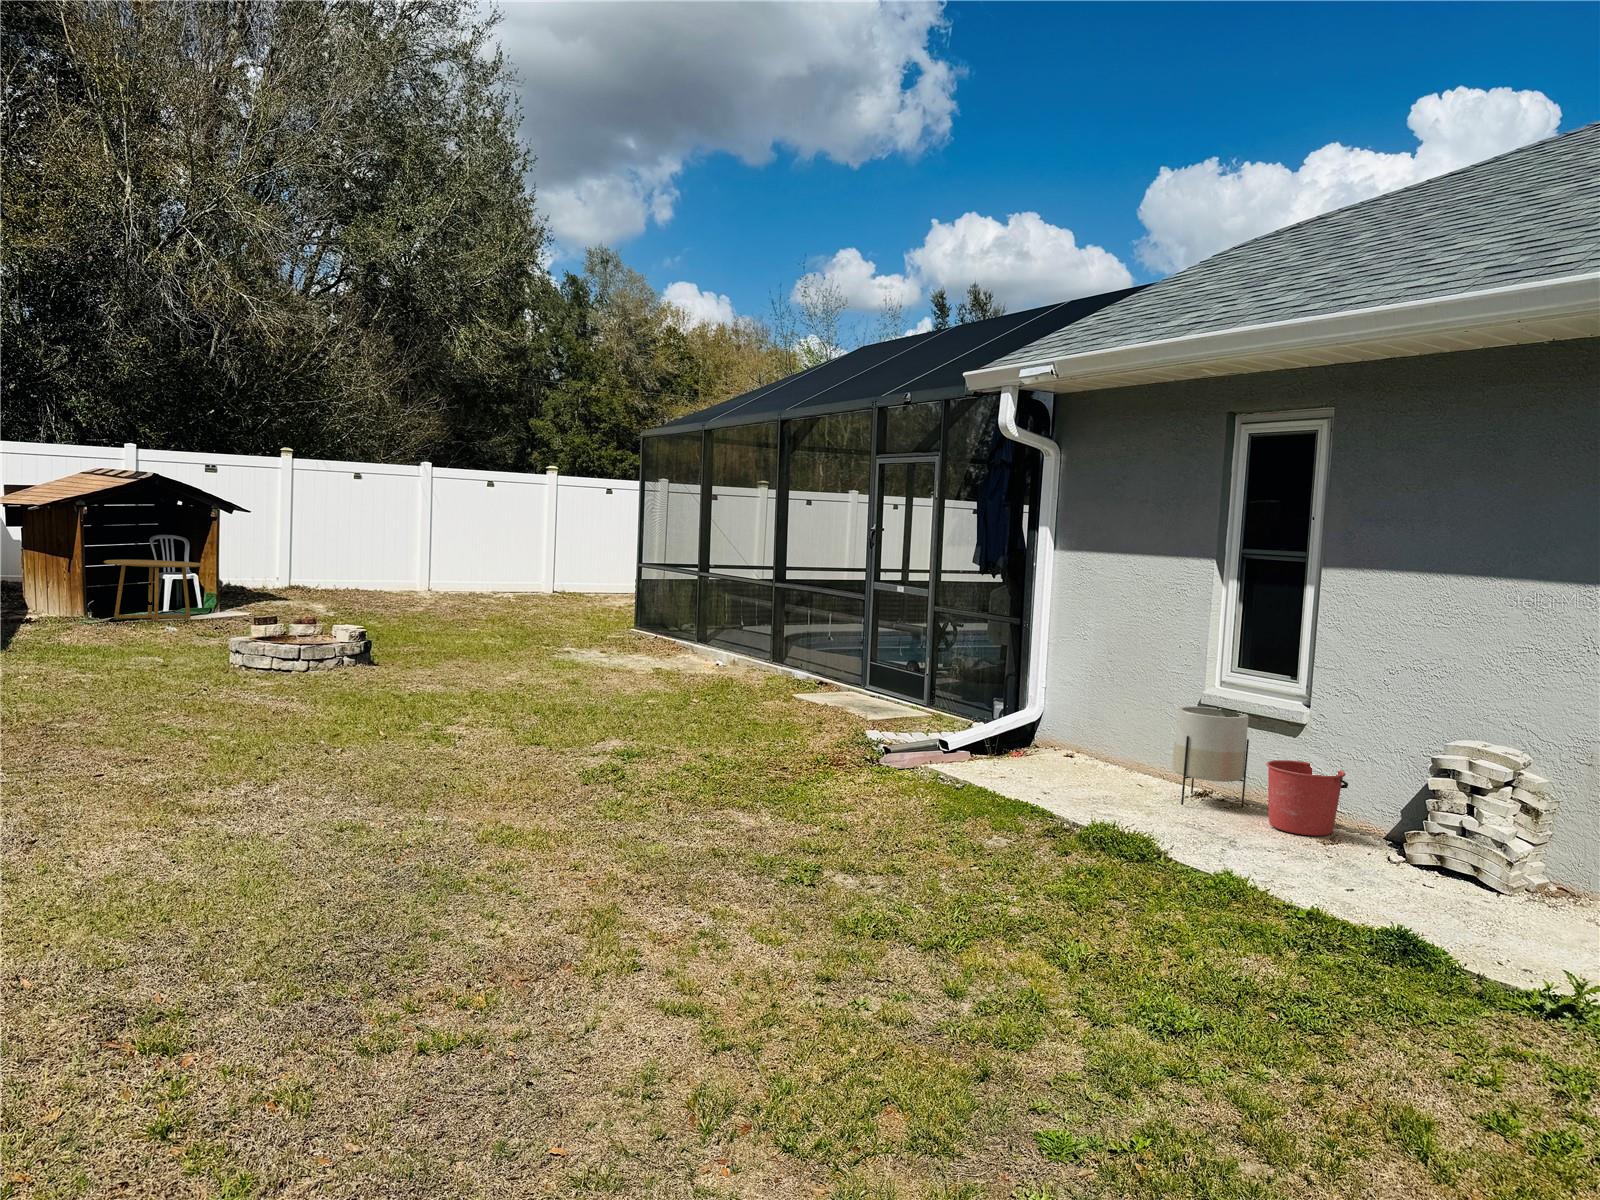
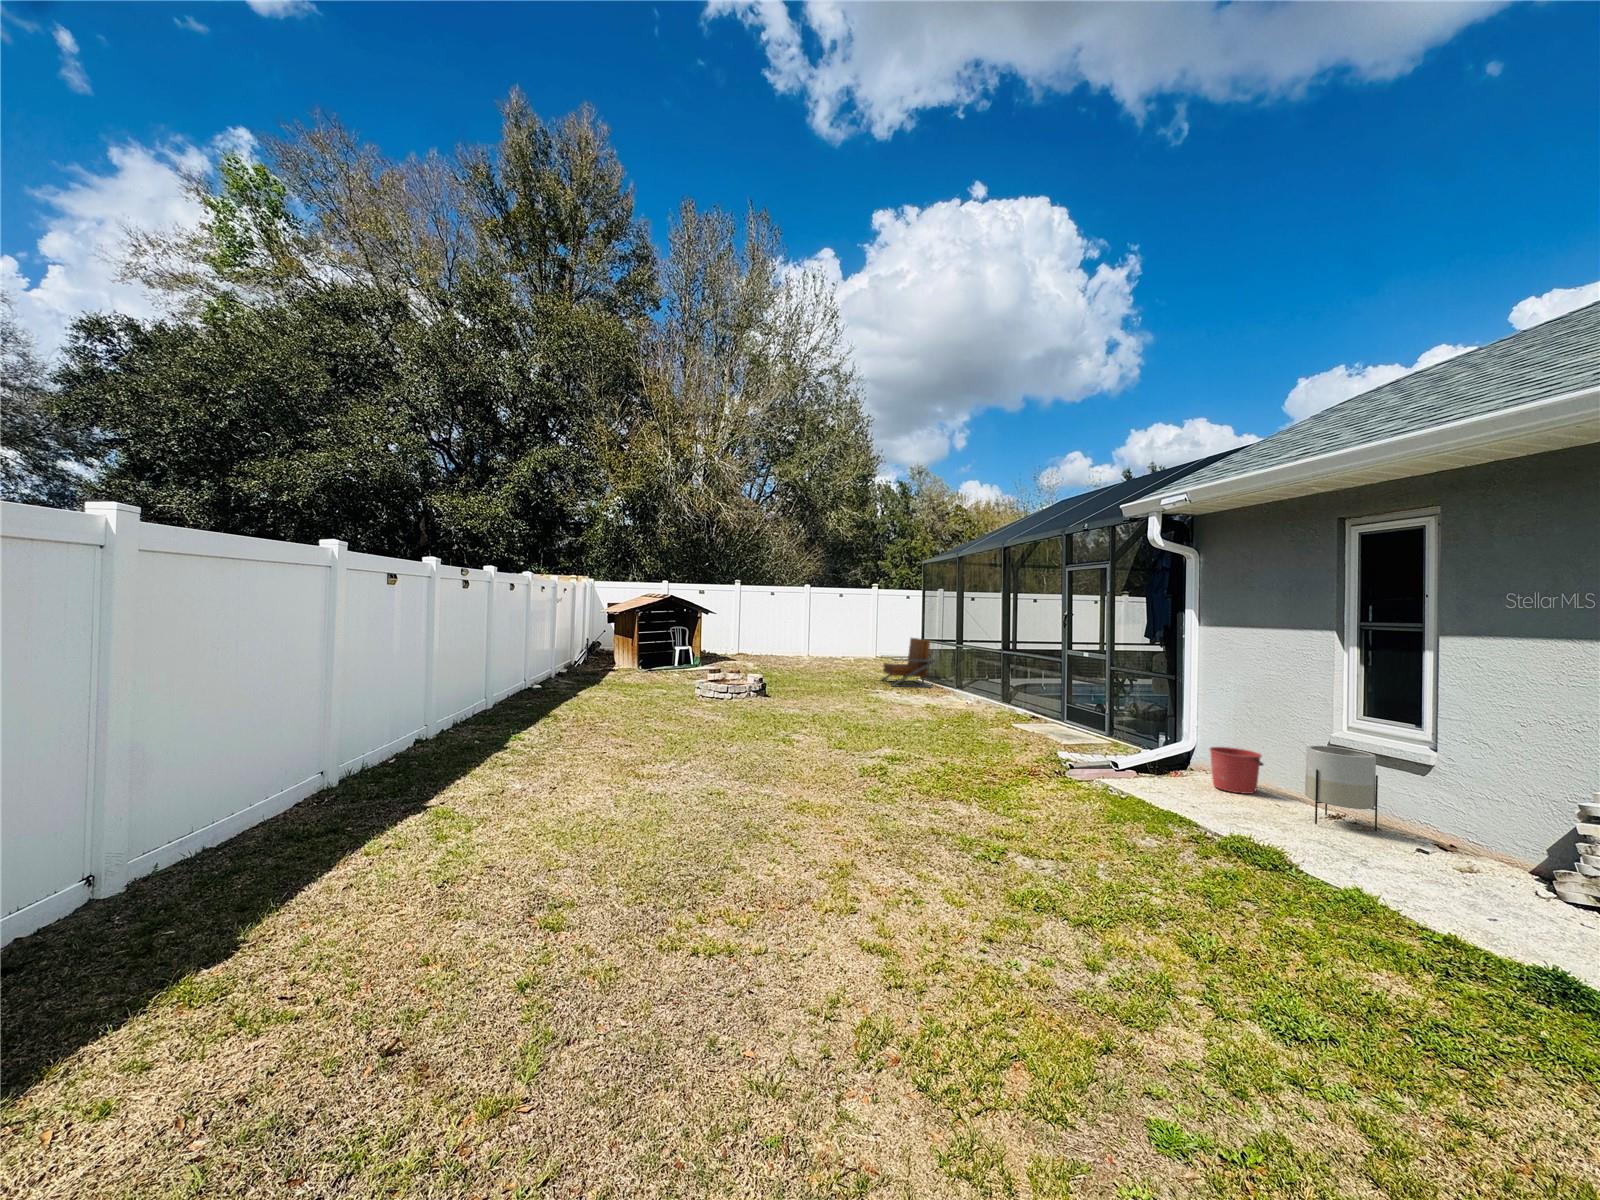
round table: present [104,560,203,621] -> none [648,640,693,672]
lounge chair: none [569,560,664,643] -> present [881,638,935,687]
bucket: present [1266,760,1348,836] -> present [1209,747,1263,794]

